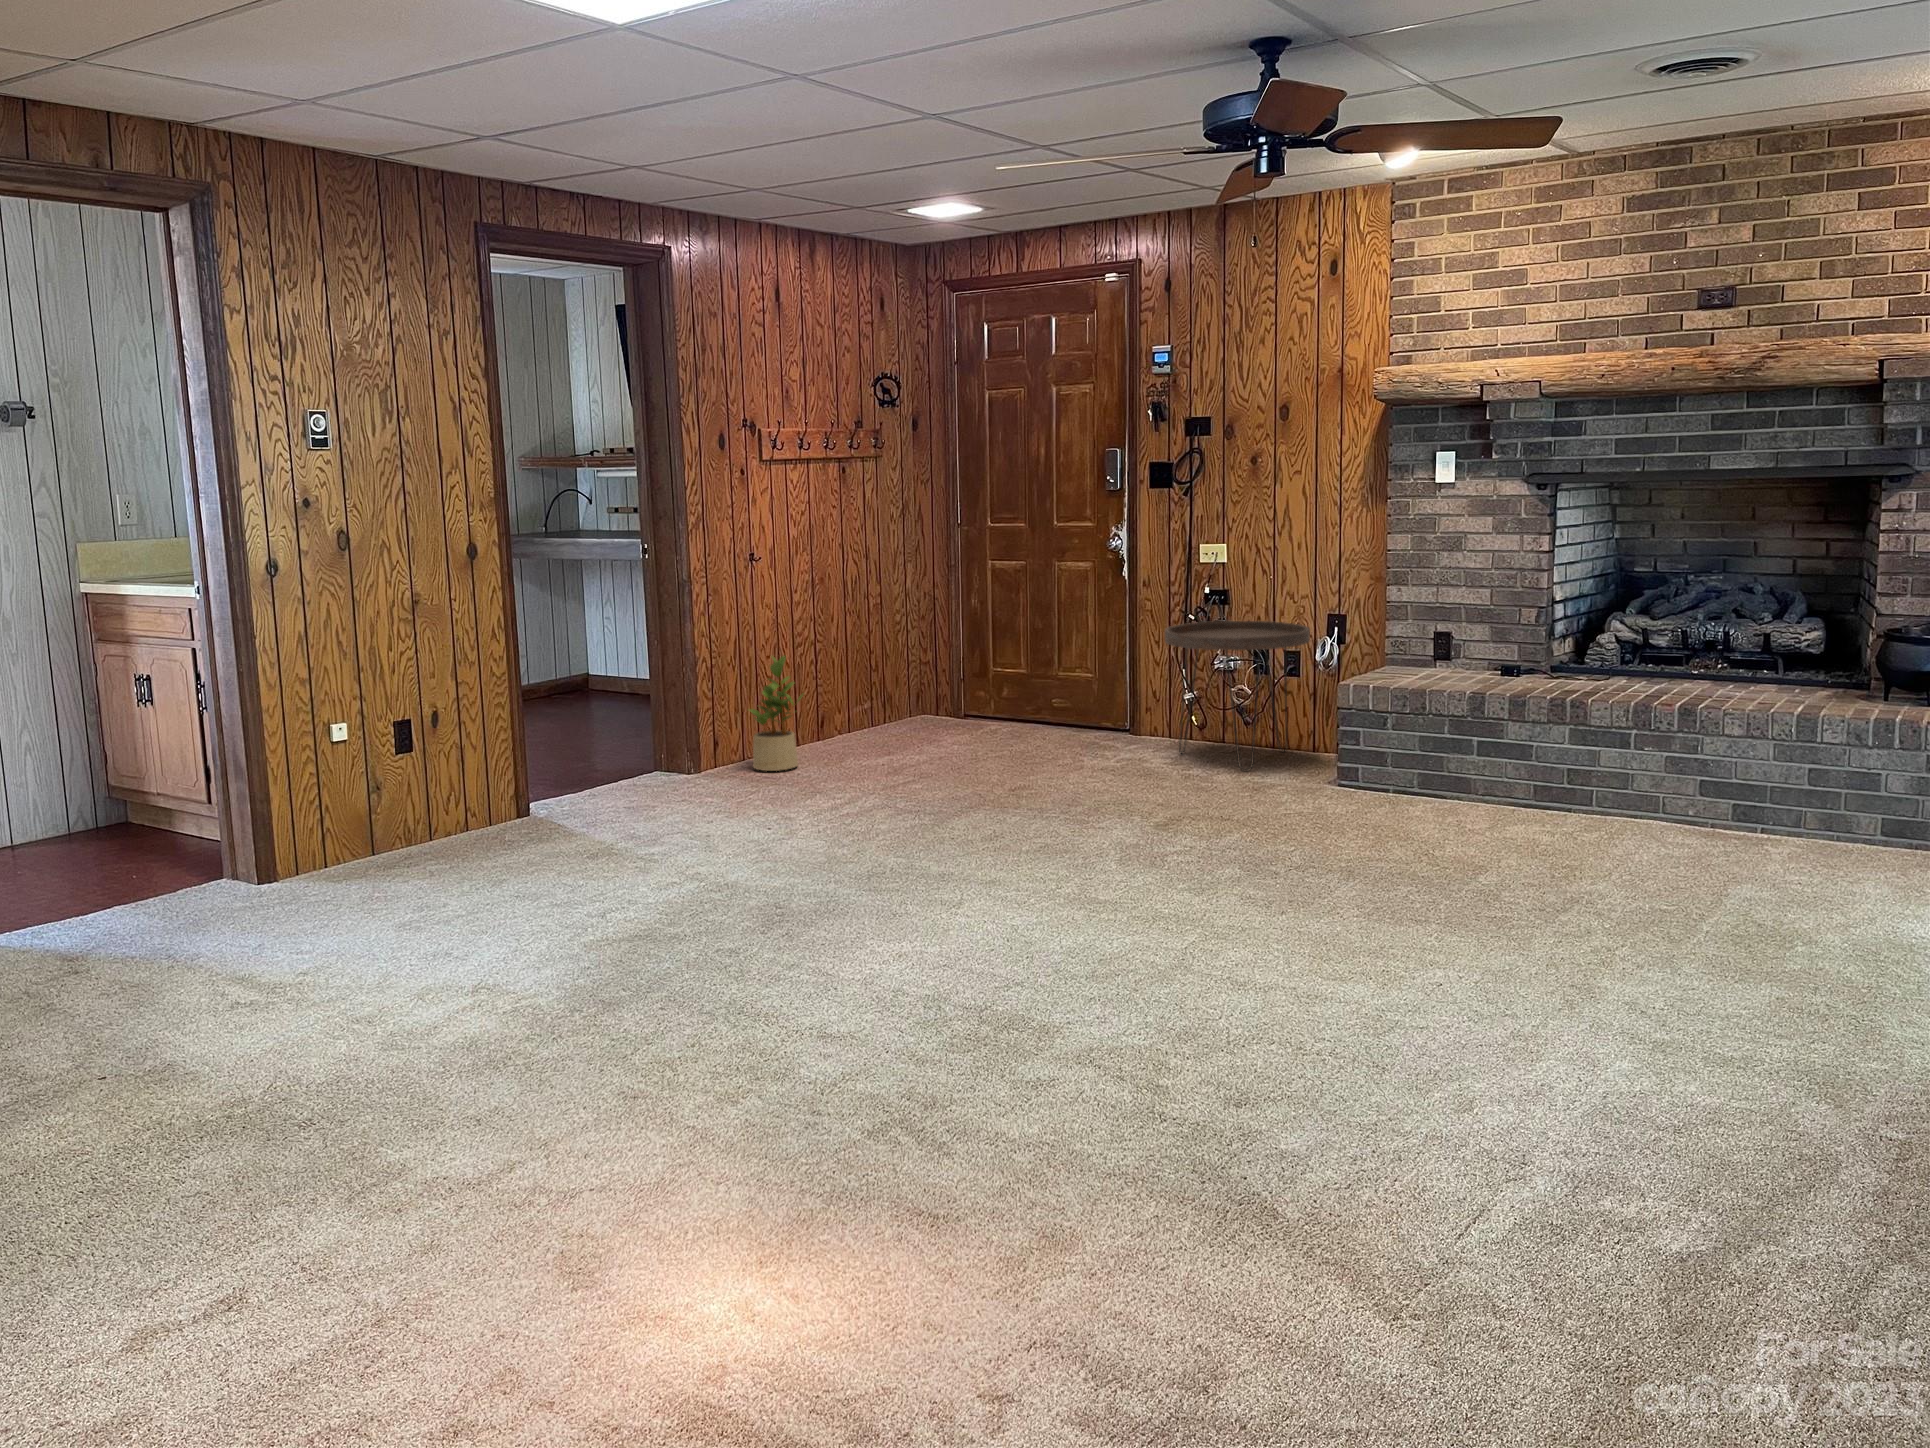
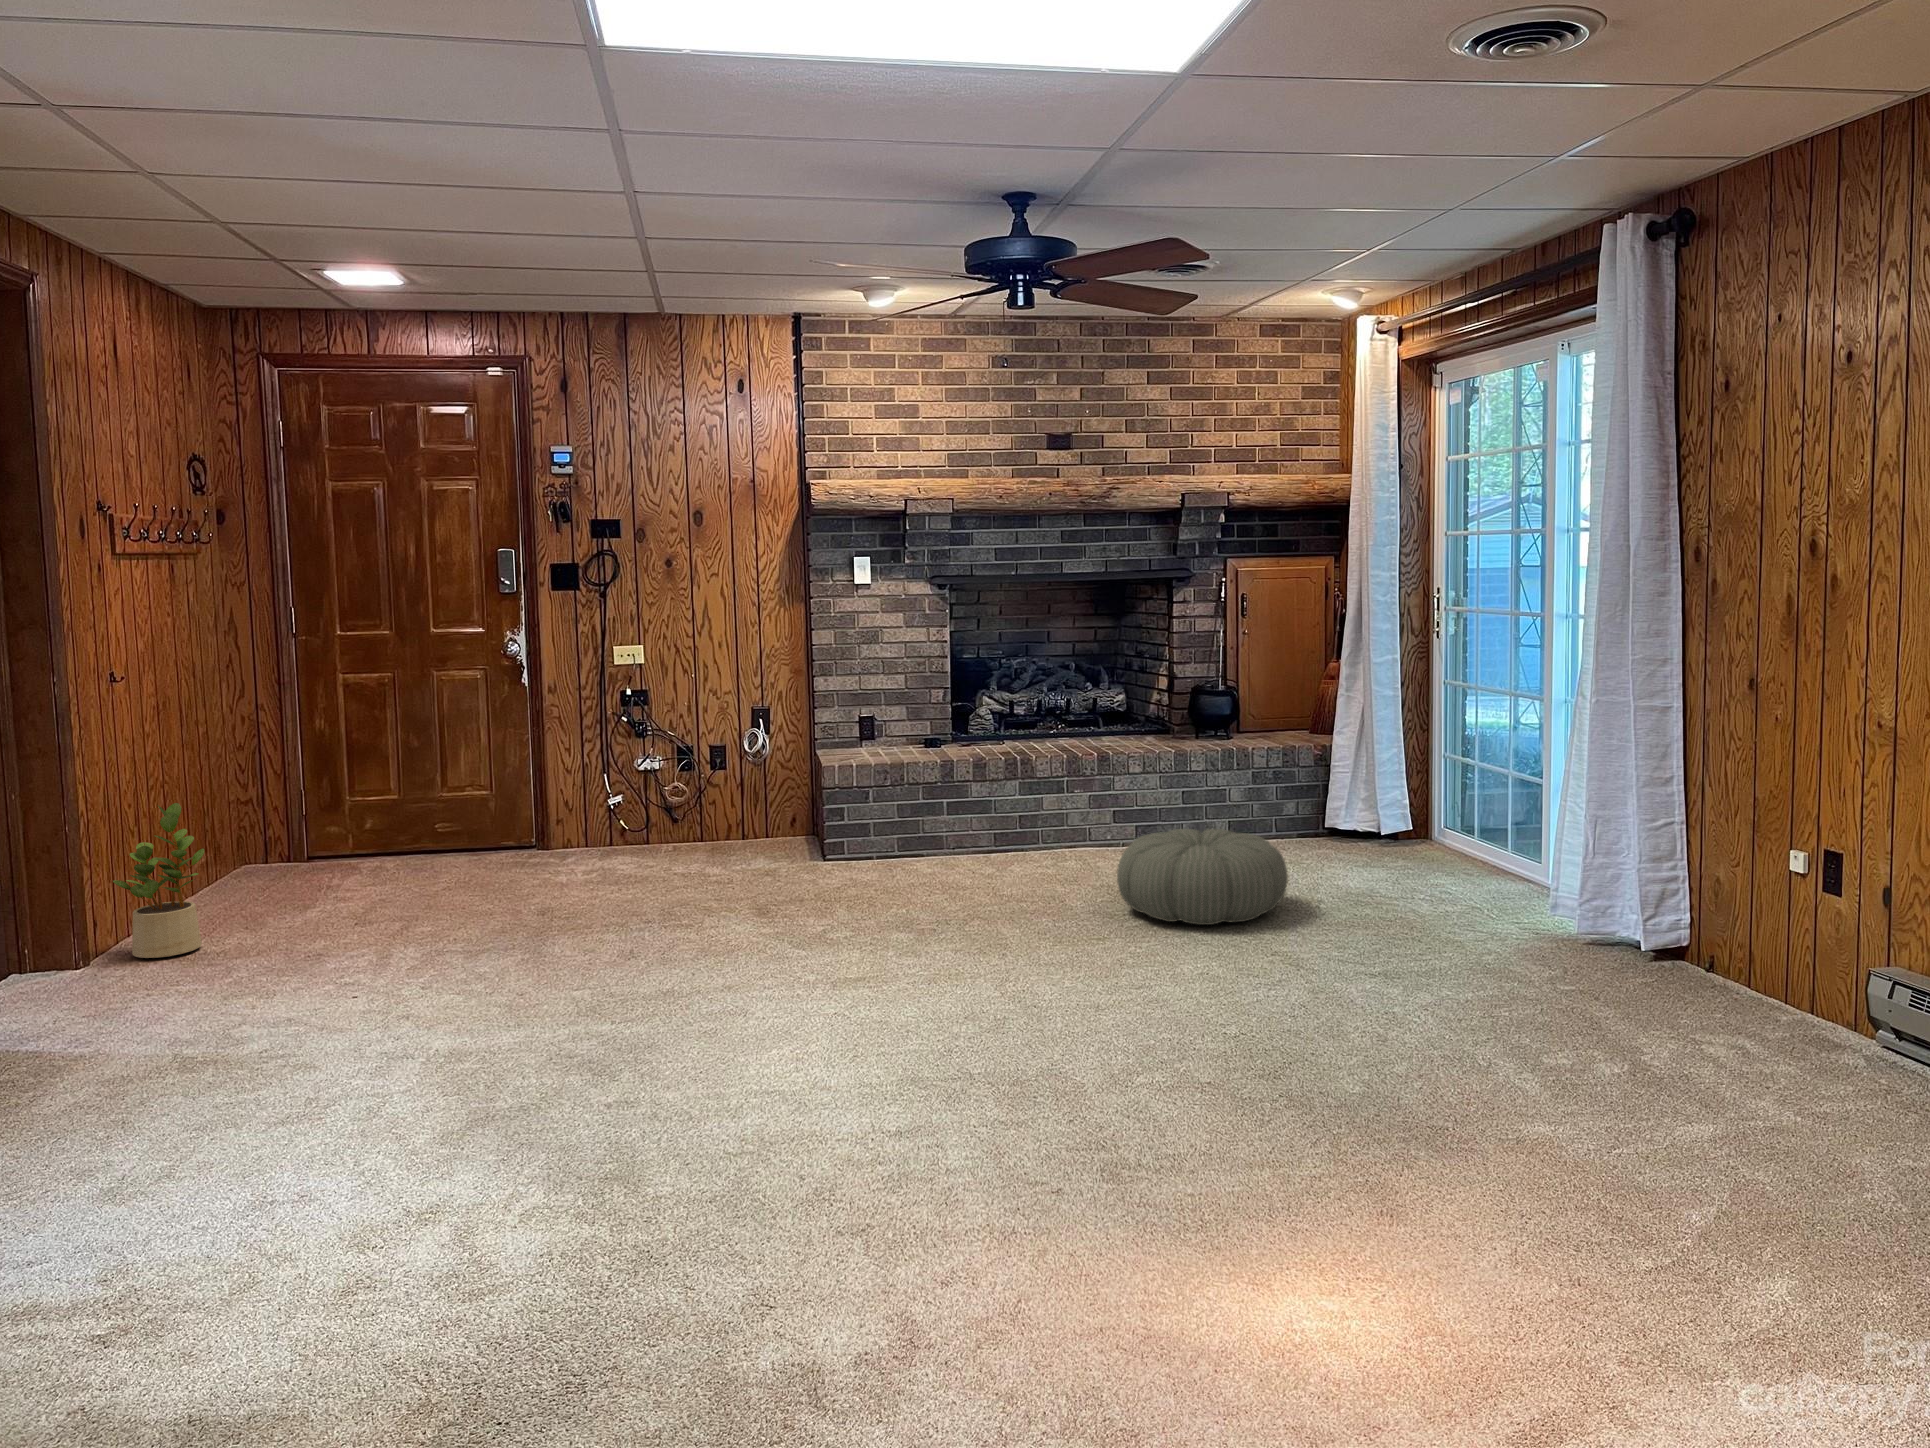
side table: present [1165,621,1310,771] -> none [617,719,761,865]
pouf: none [1522,808,1761,936] -> present [1117,829,1288,925]

